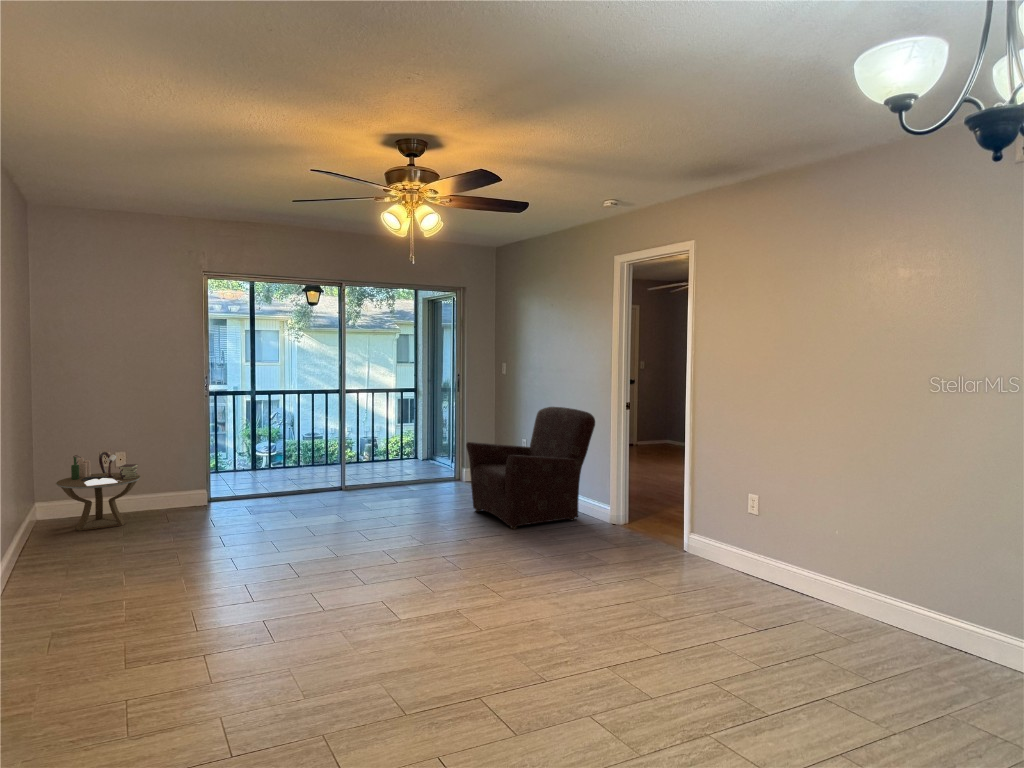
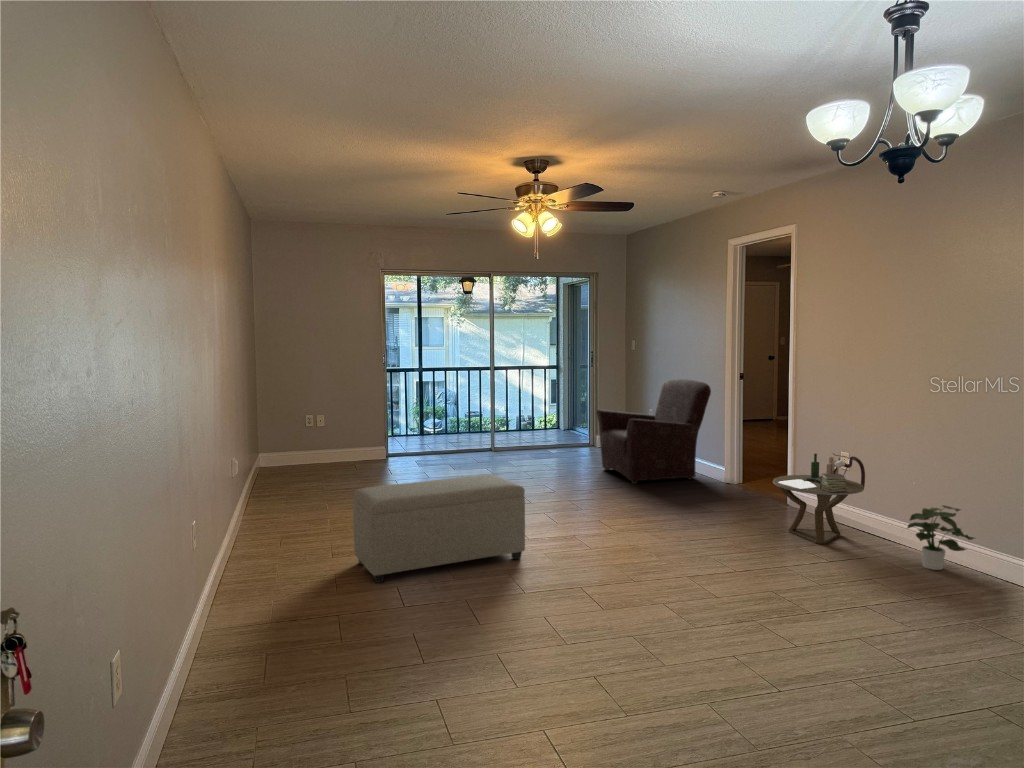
side table: present [56,452,141,531] -> present [773,454,865,544]
ottoman: none [148,547,403,737] -> present [353,475,525,583]
potted plant: none [844,561,922,638] -> present [907,505,974,570]

